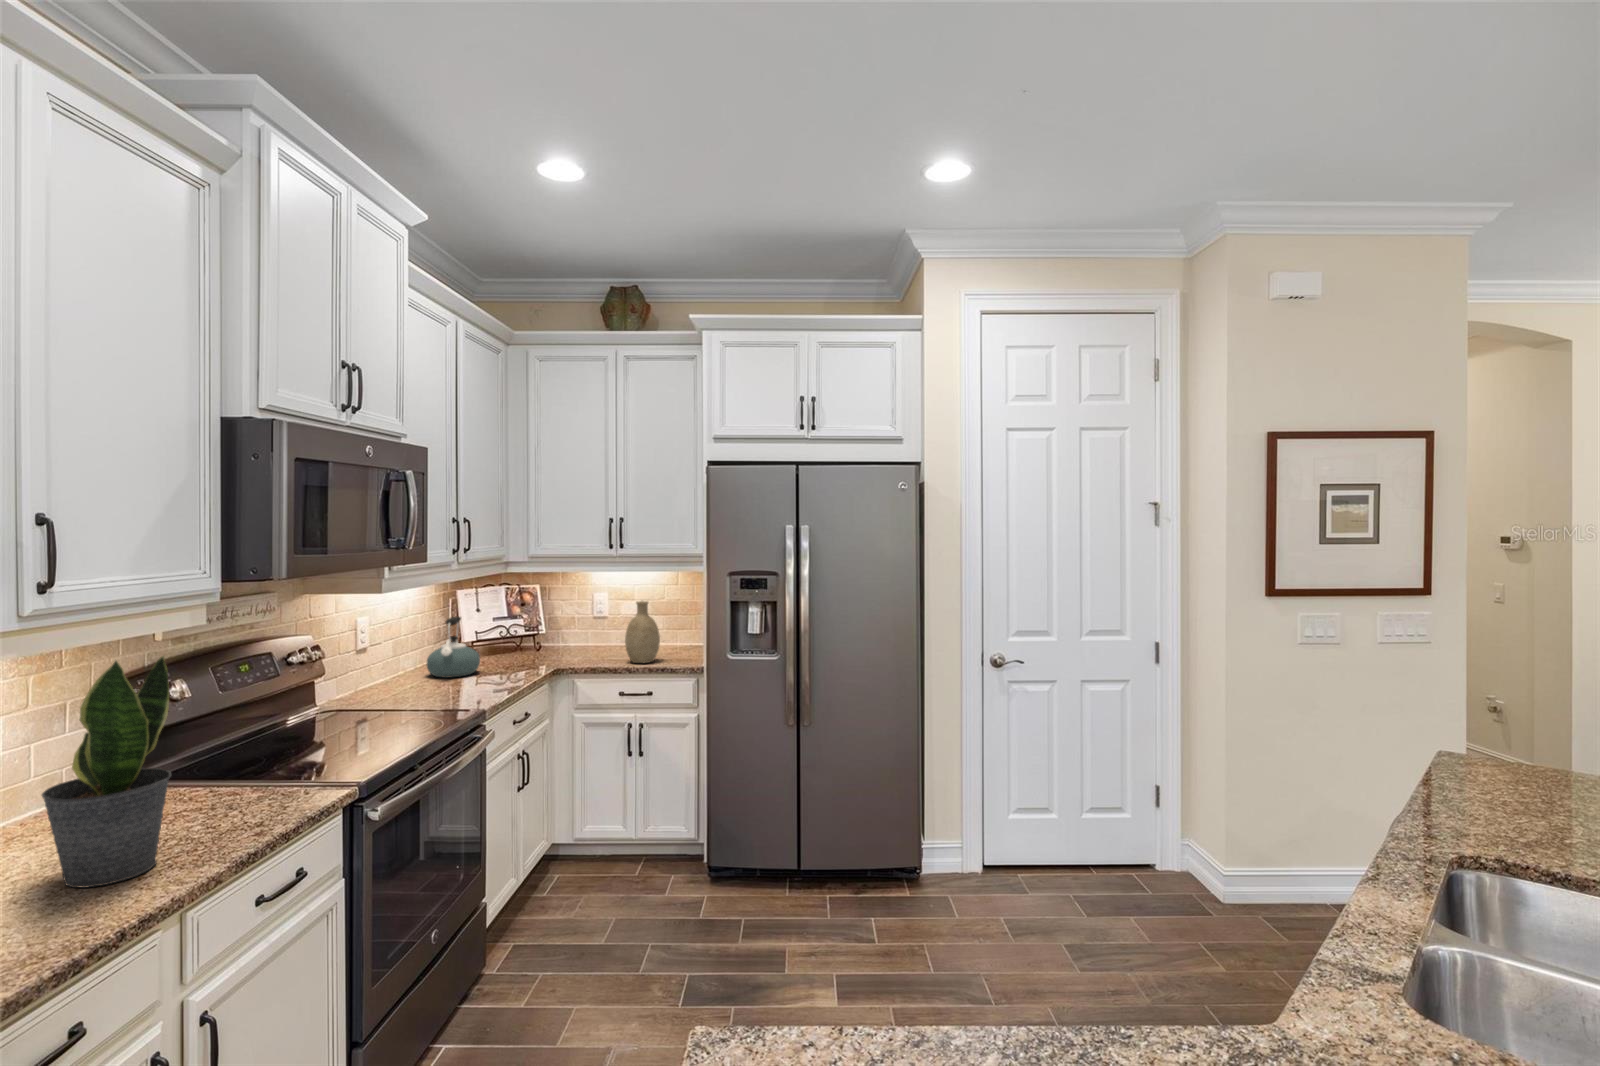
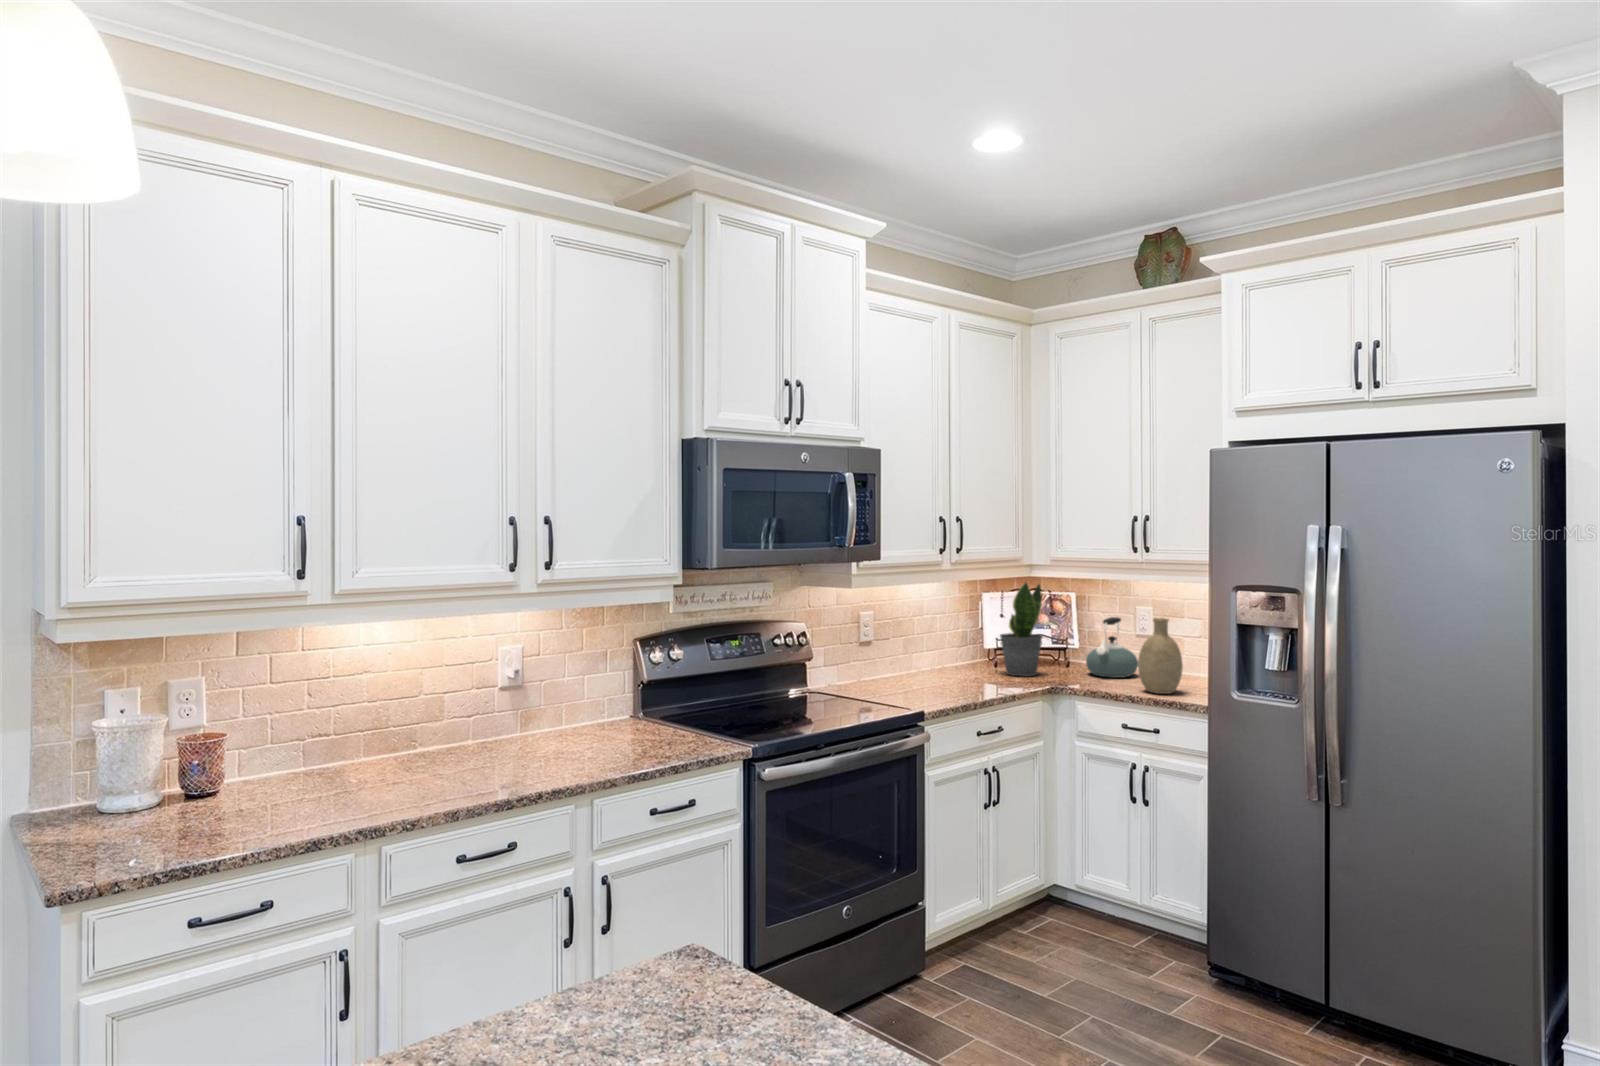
kettle: present [426,617,480,677] -> present [1086,617,1138,678]
potted plant: present [42,656,171,888] -> present [1000,582,1043,676]

